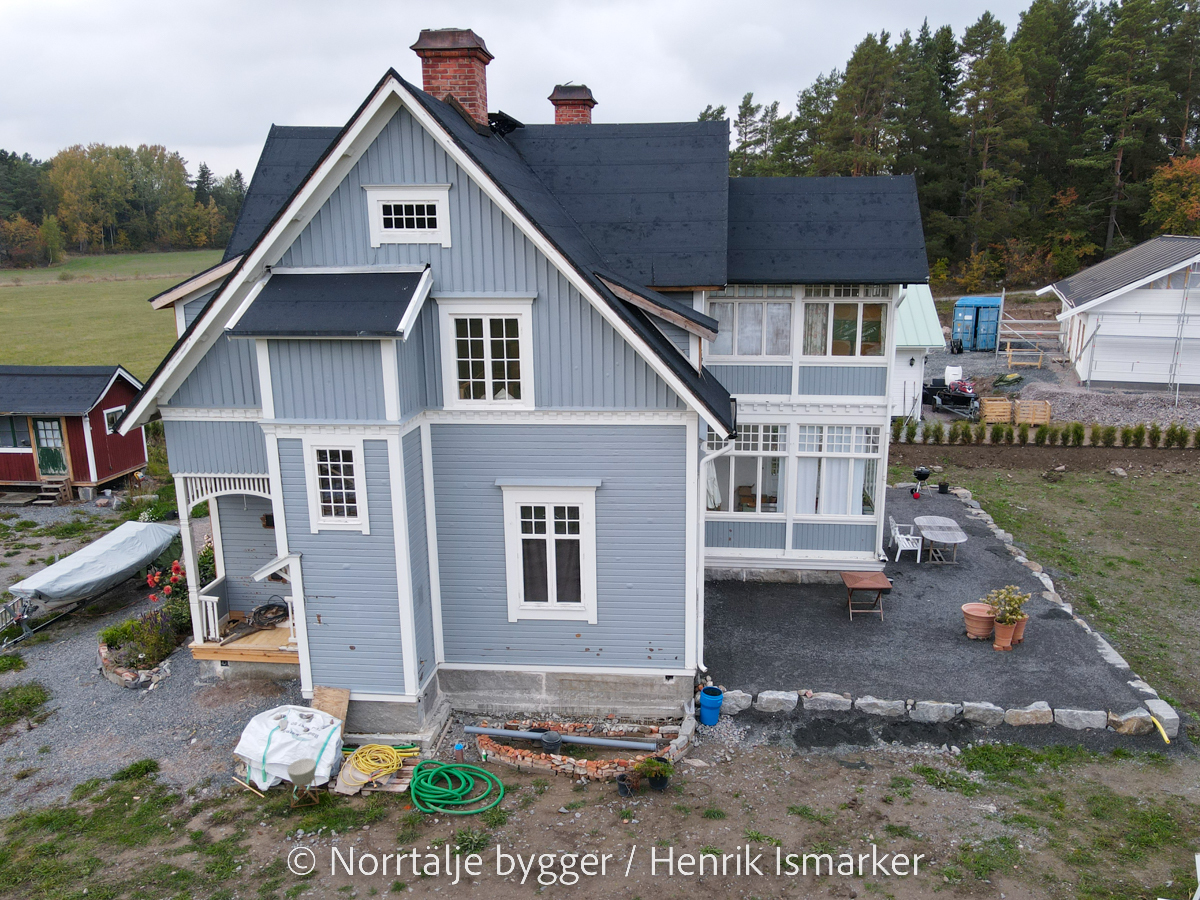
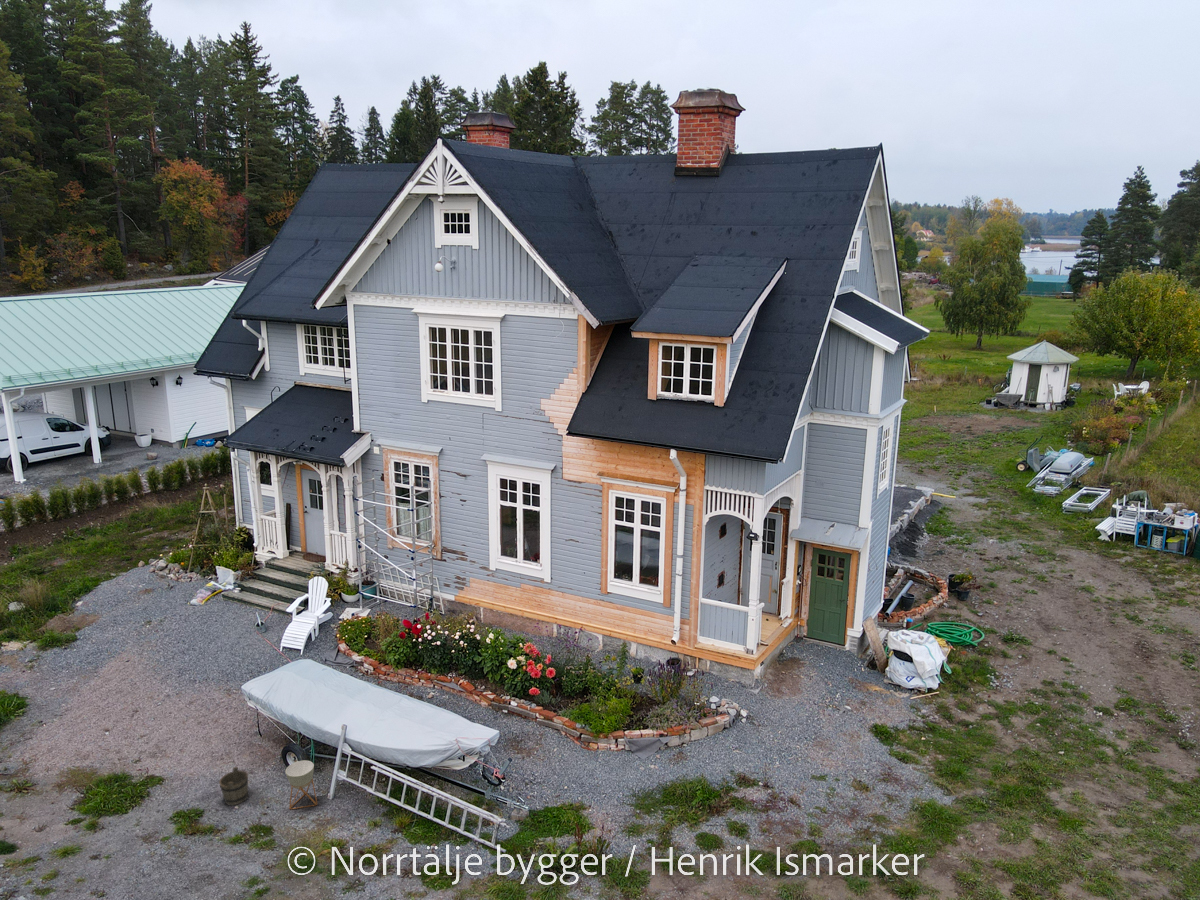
bucket: none [221,765,251,803] -> present [219,767,248,805]

